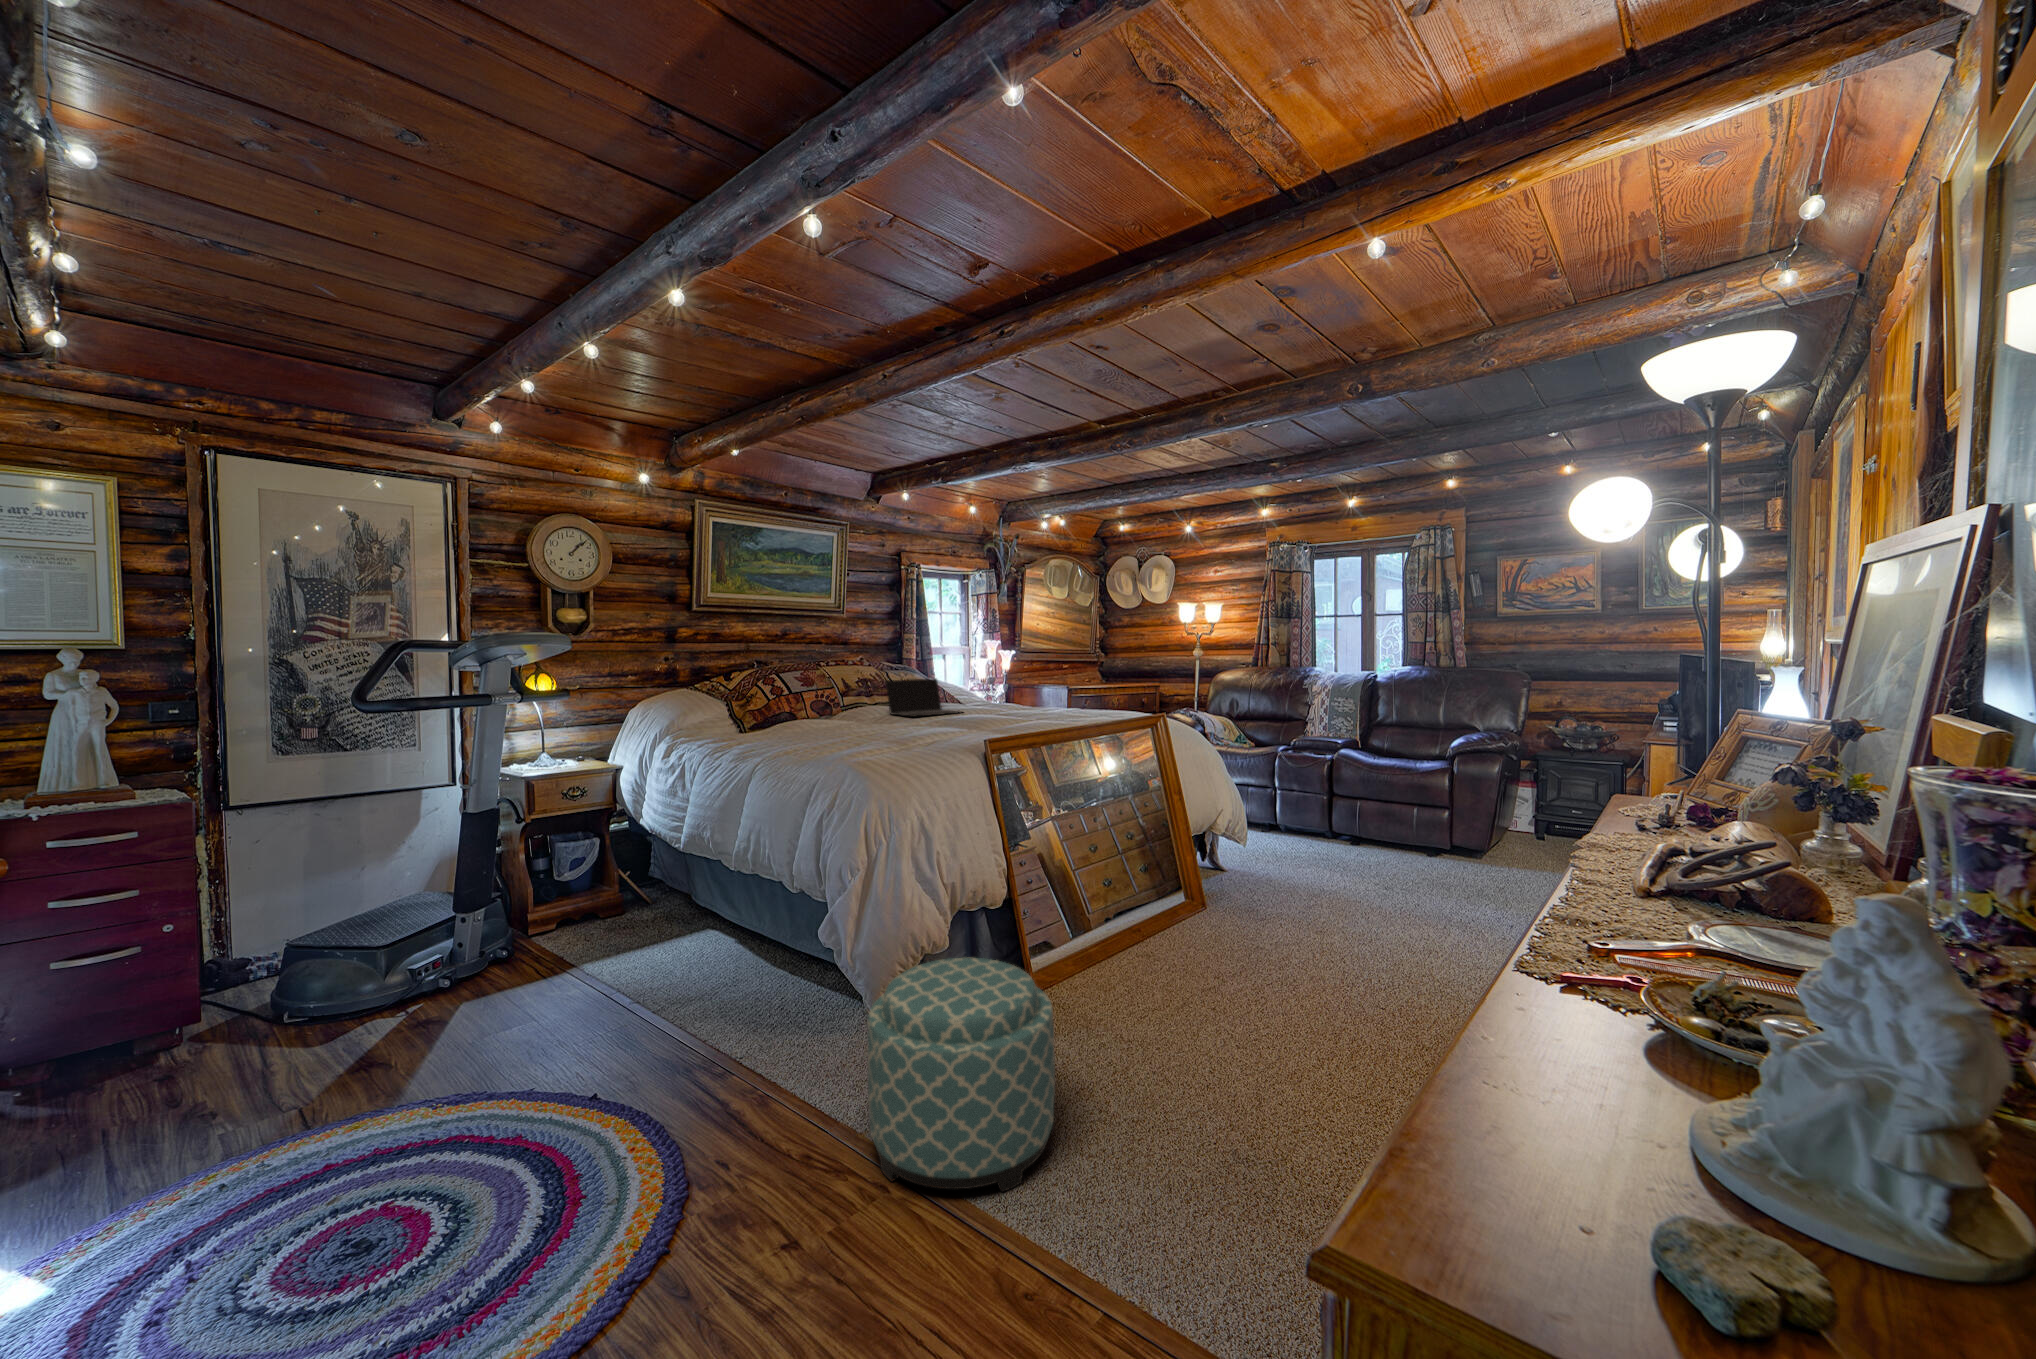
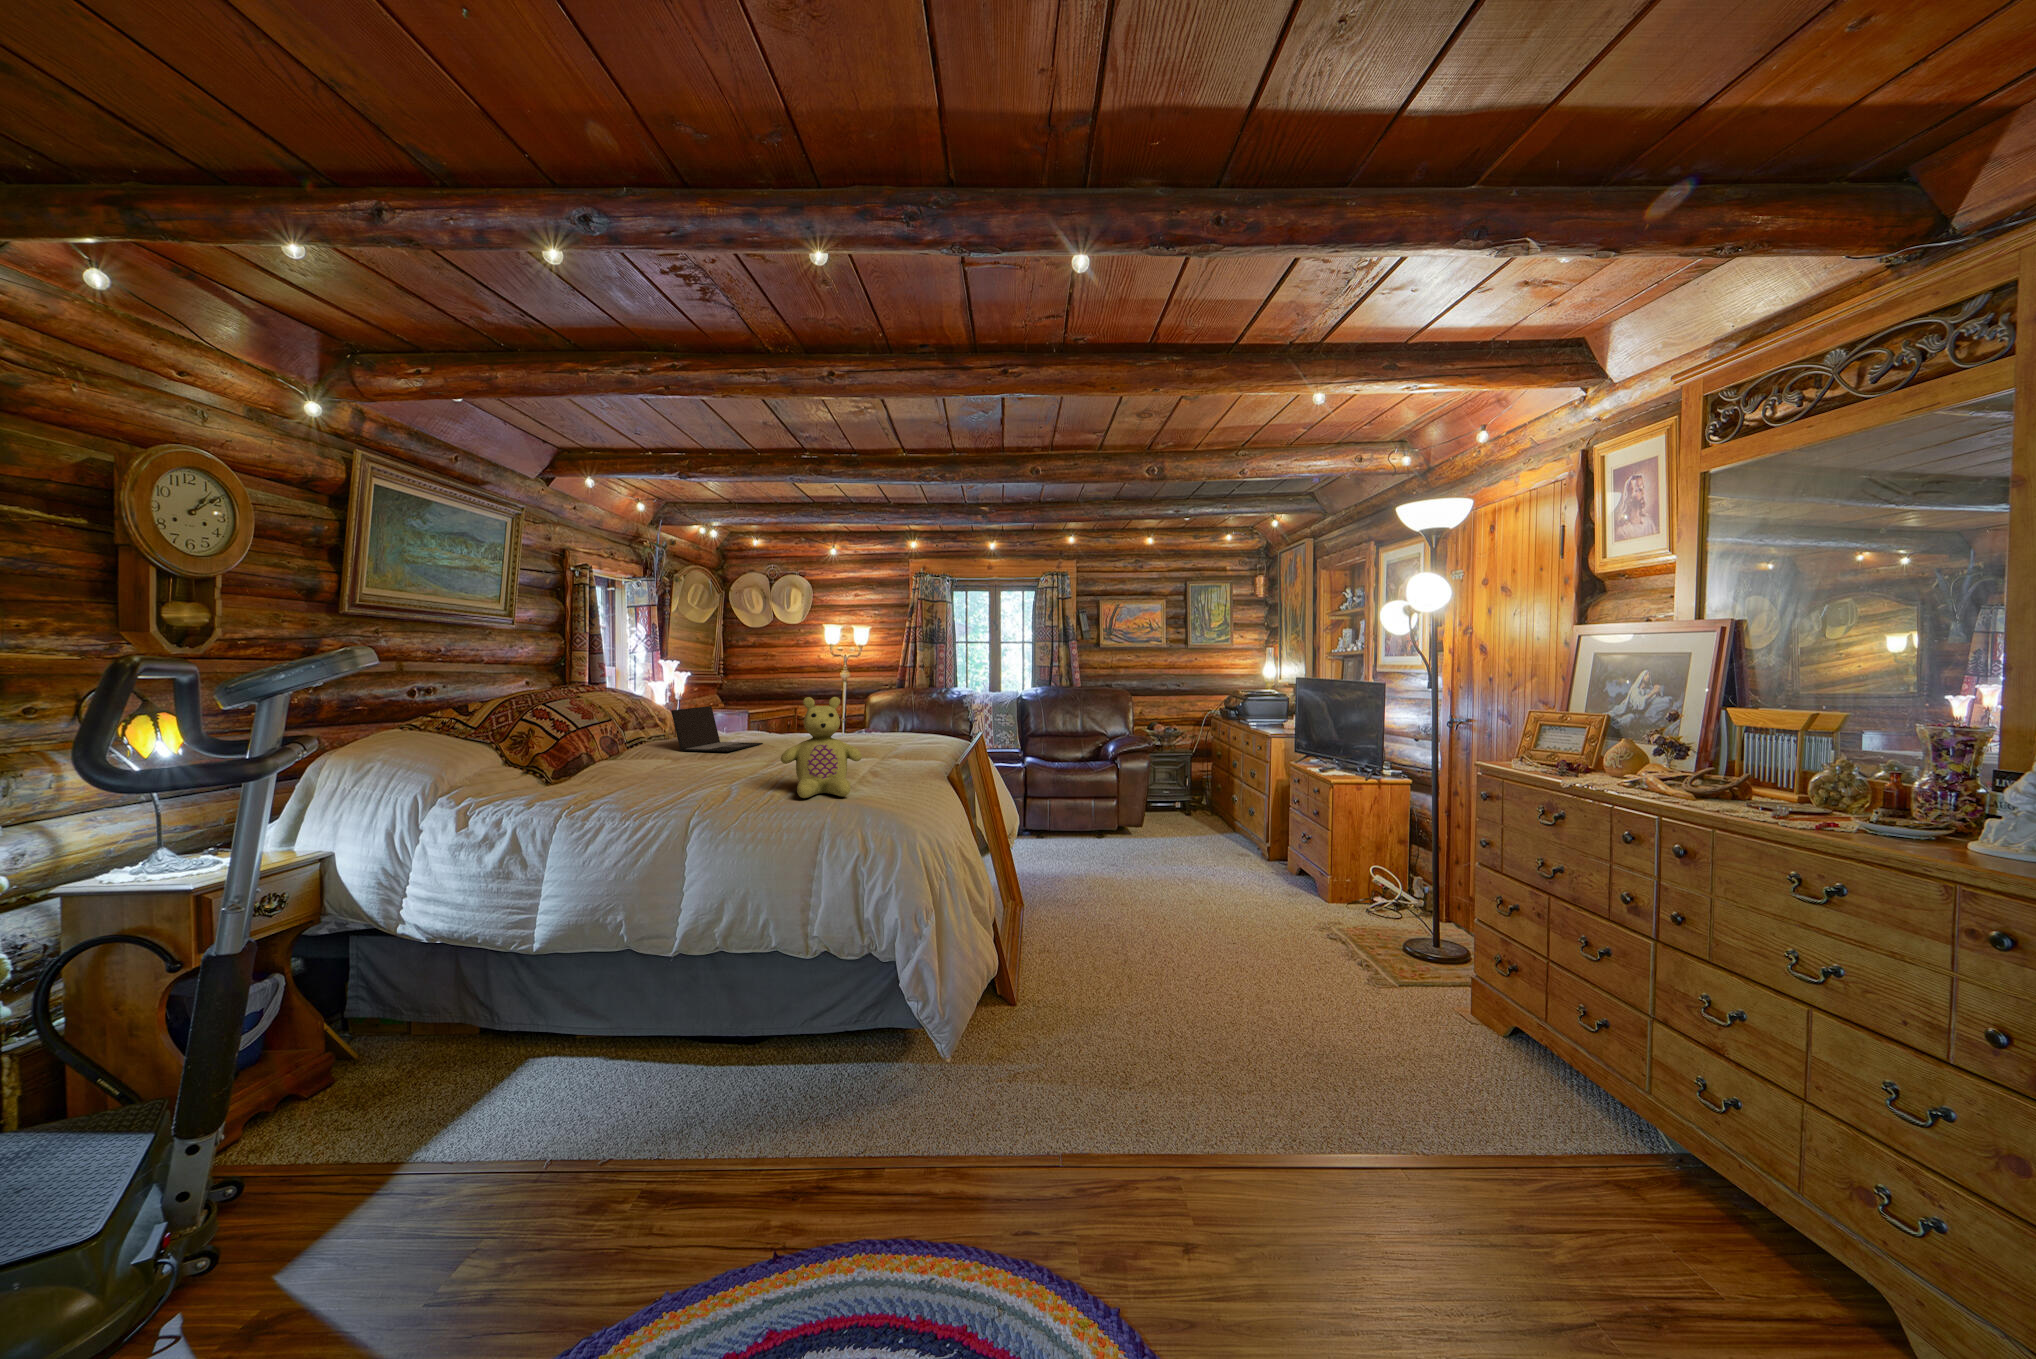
stuffed bear: none [812,667,882,755] -> present [781,697,862,798]
ottoman: present [868,957,1055,1192] -> none [1138,955,1305,1165]

